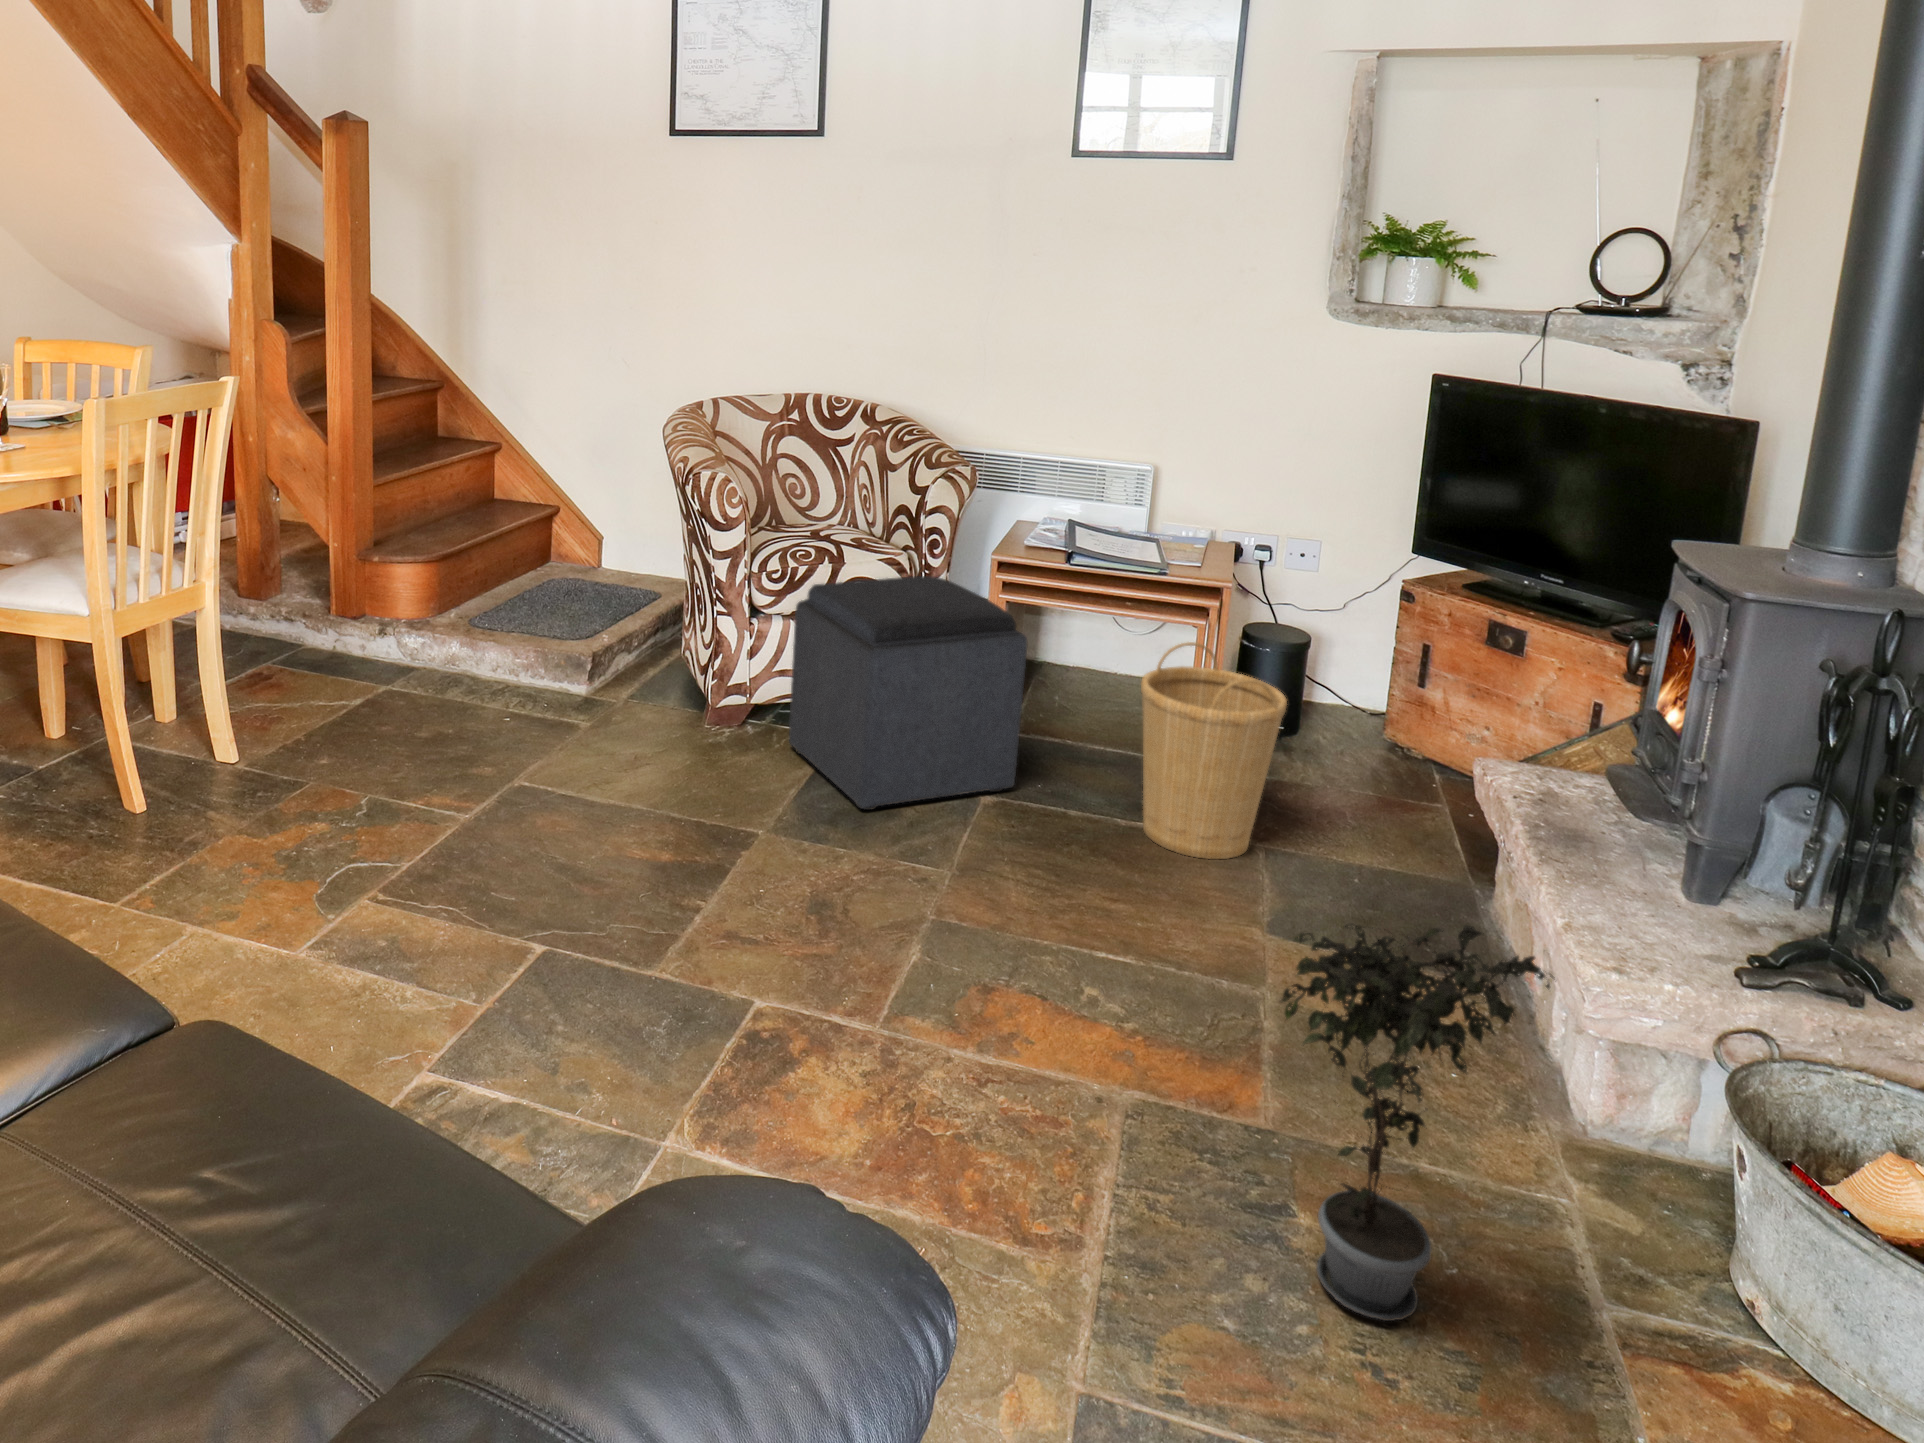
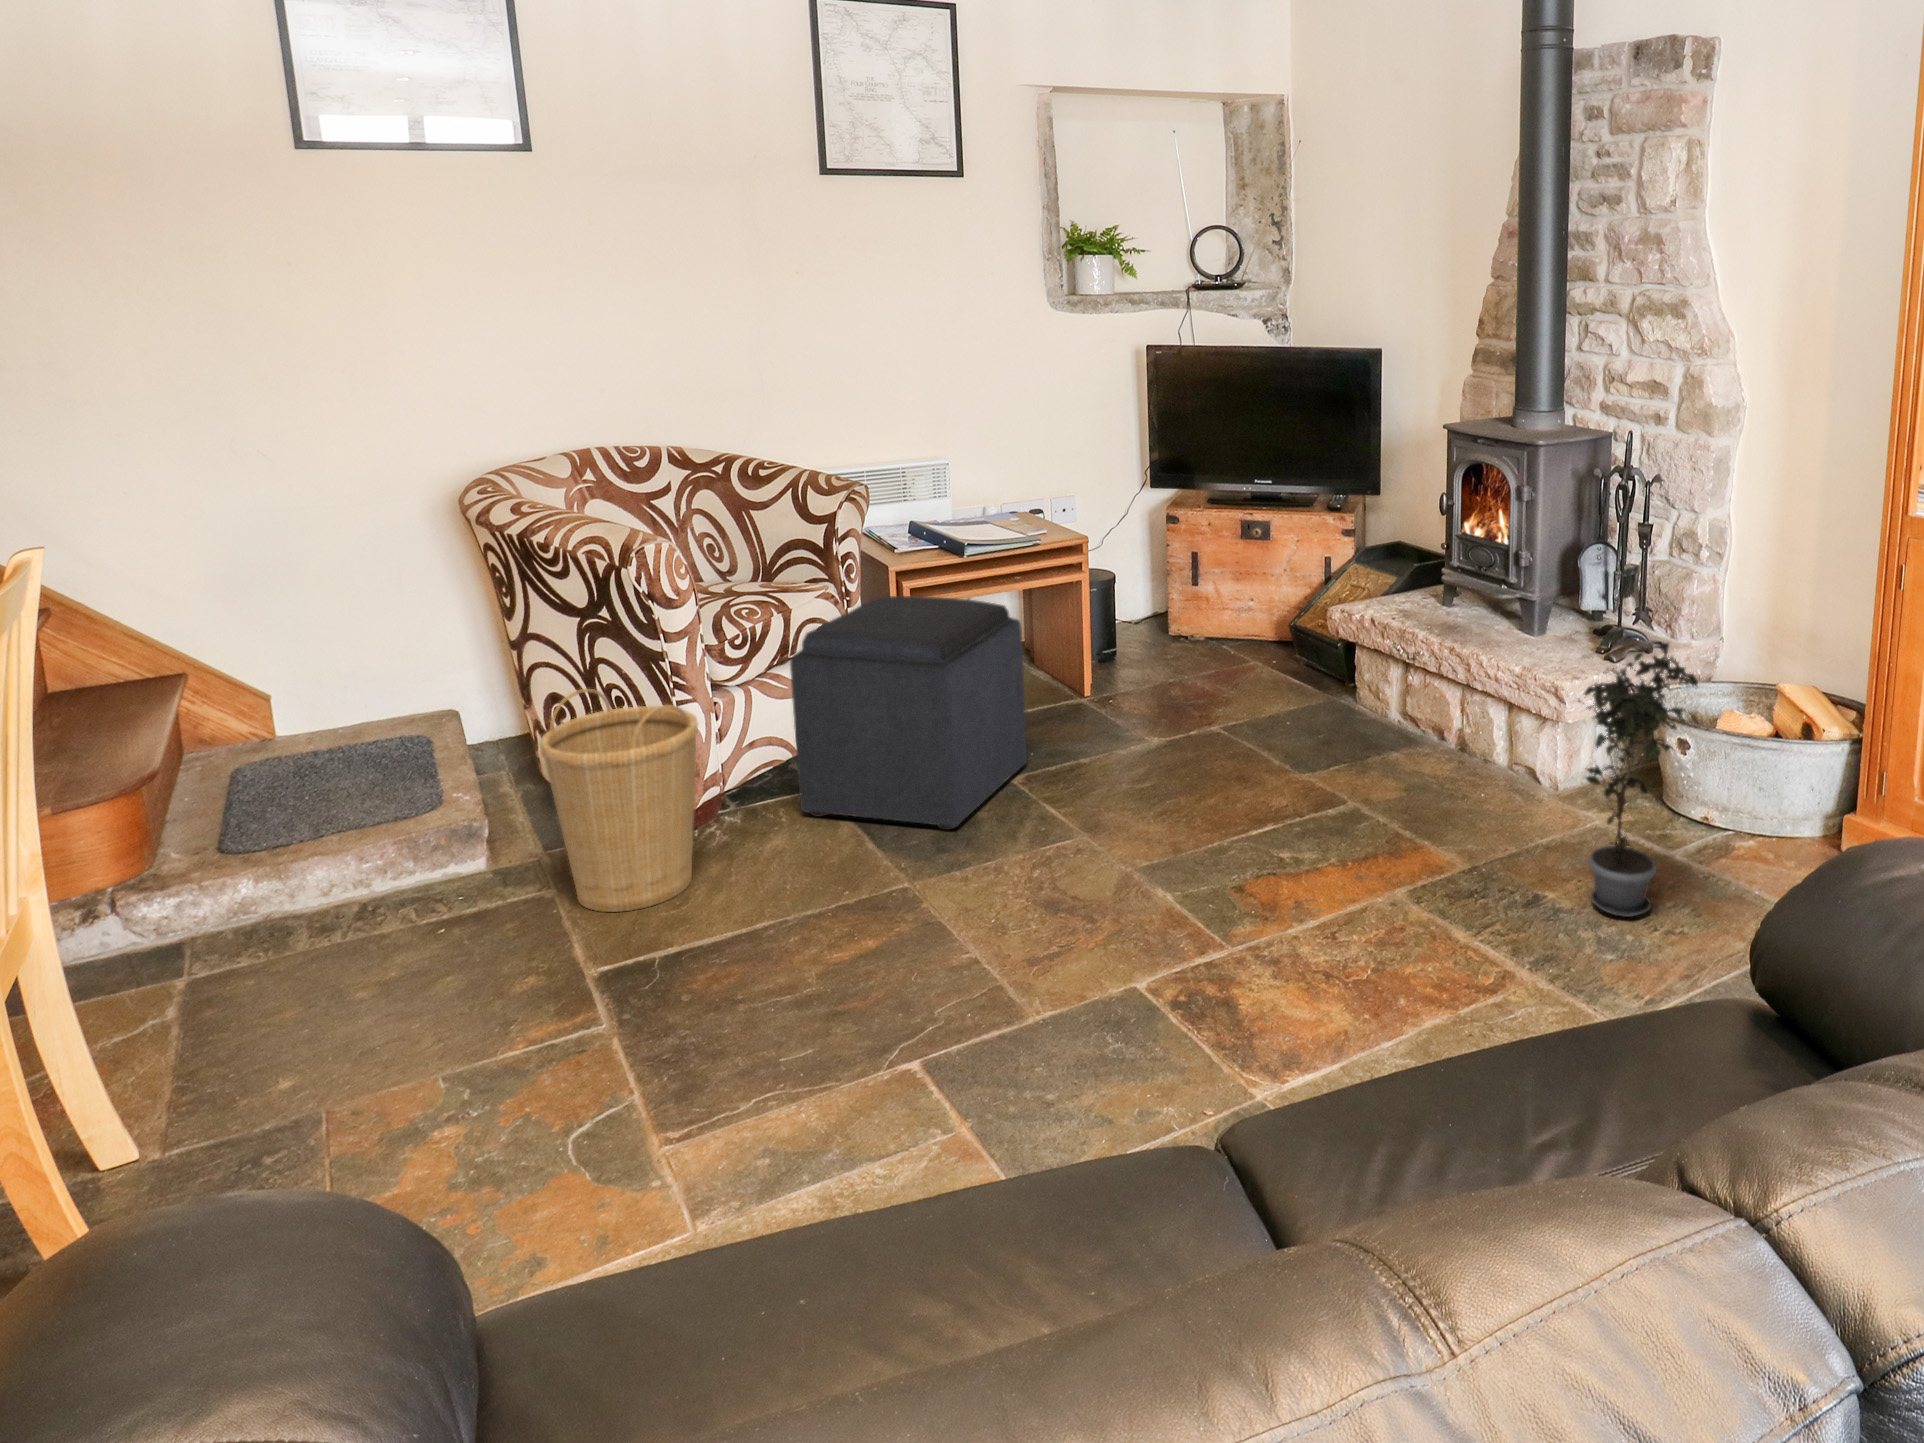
basket: present [1141,642,1287,859] -> present [540,689,698,912]

